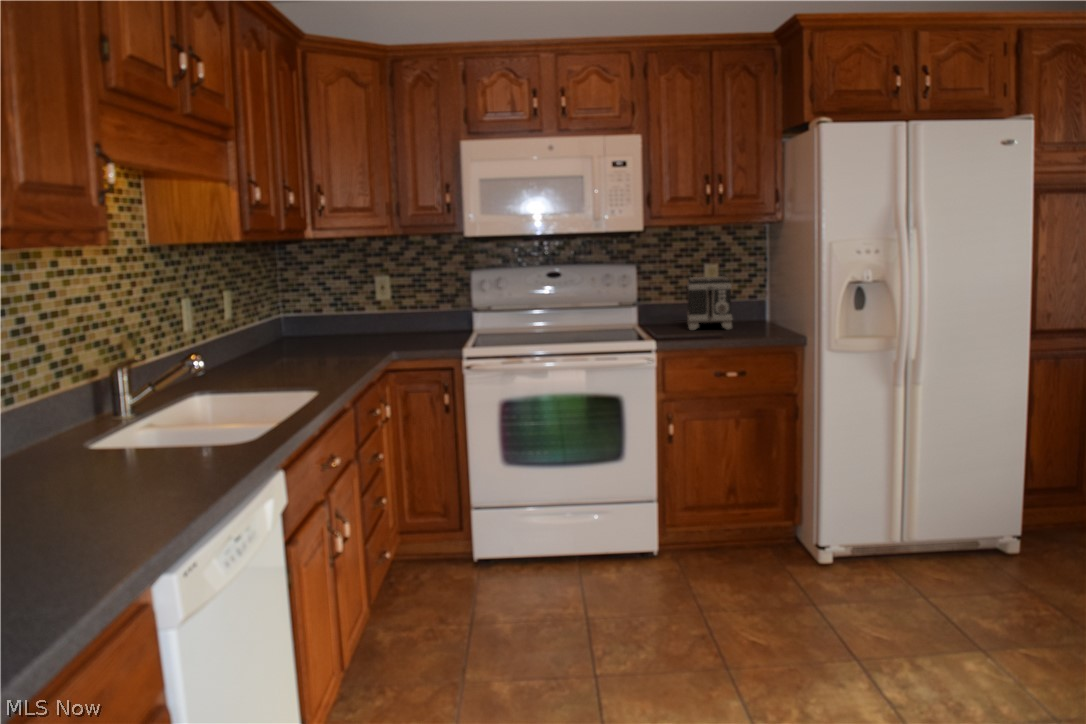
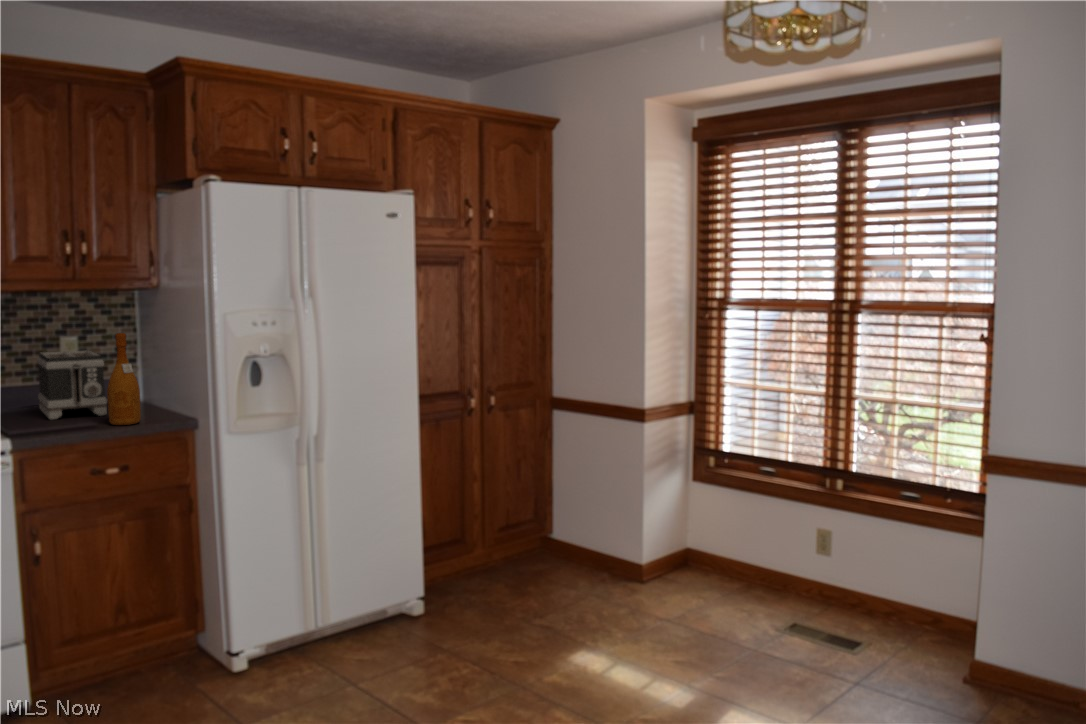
wine bottle: none [729,260,754,337] -> present [107,333,141,425]

